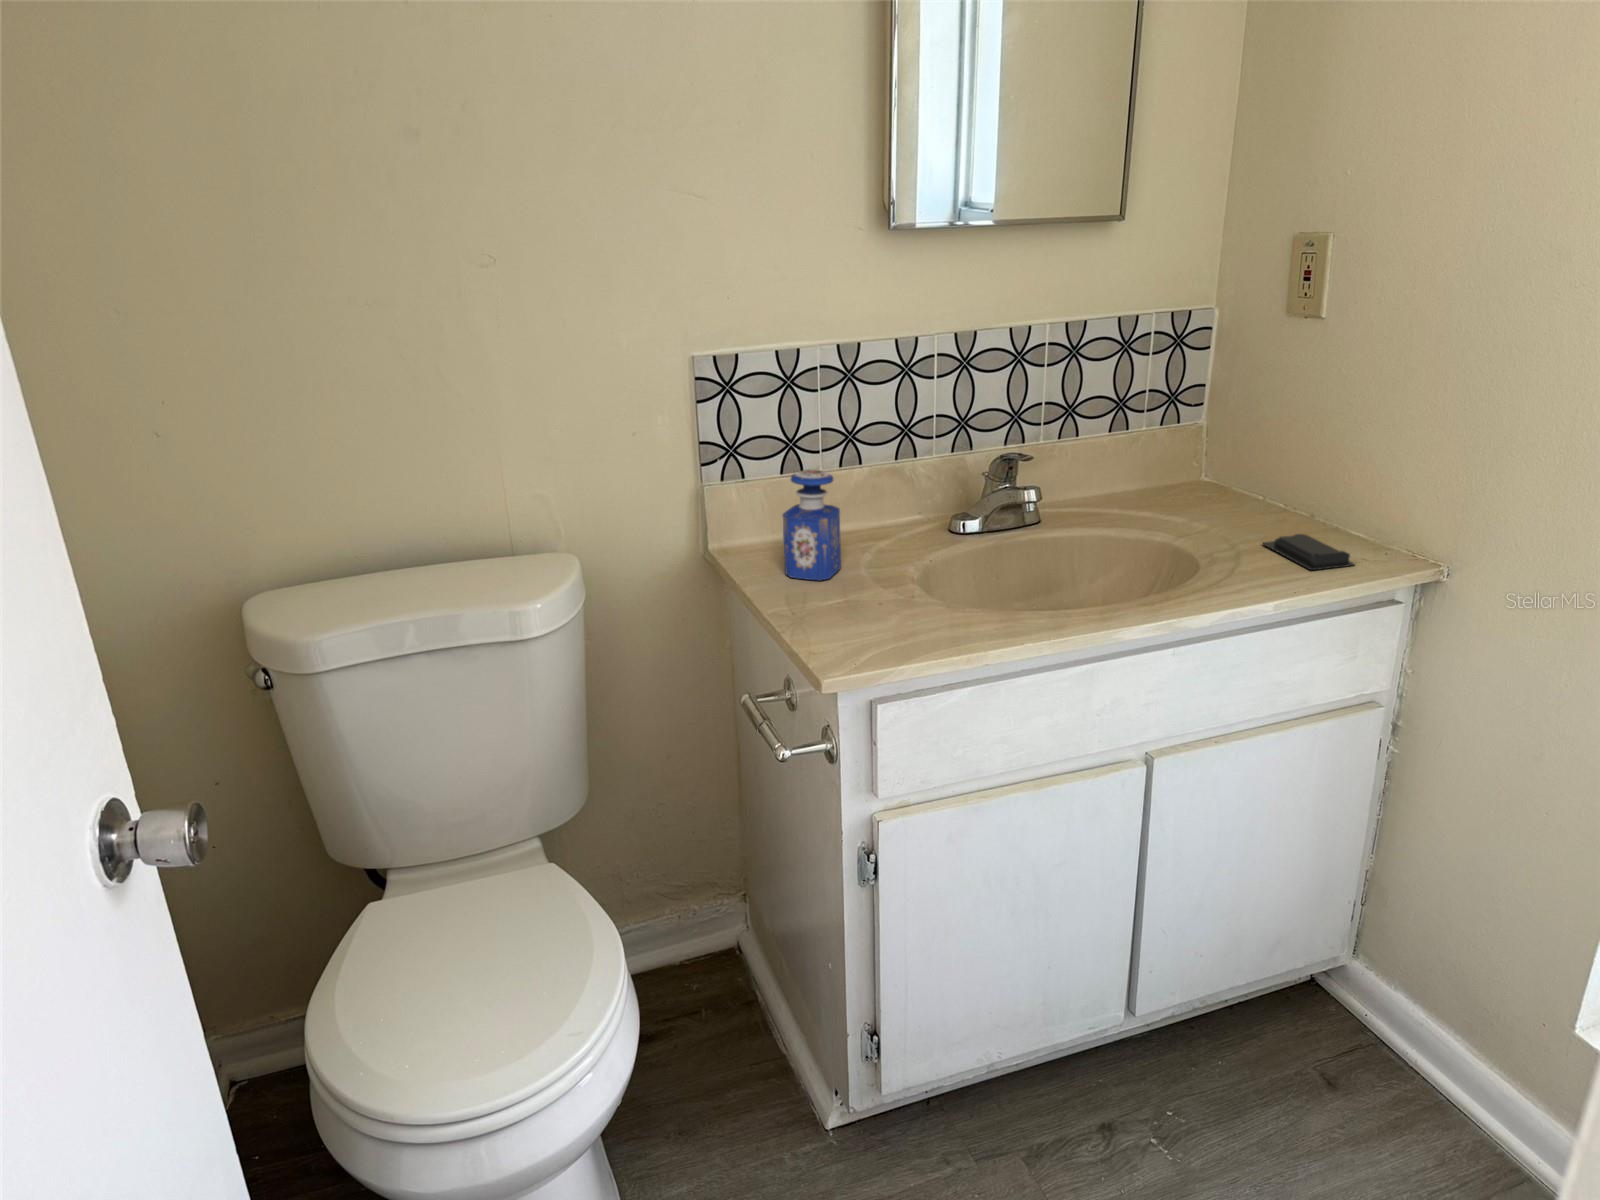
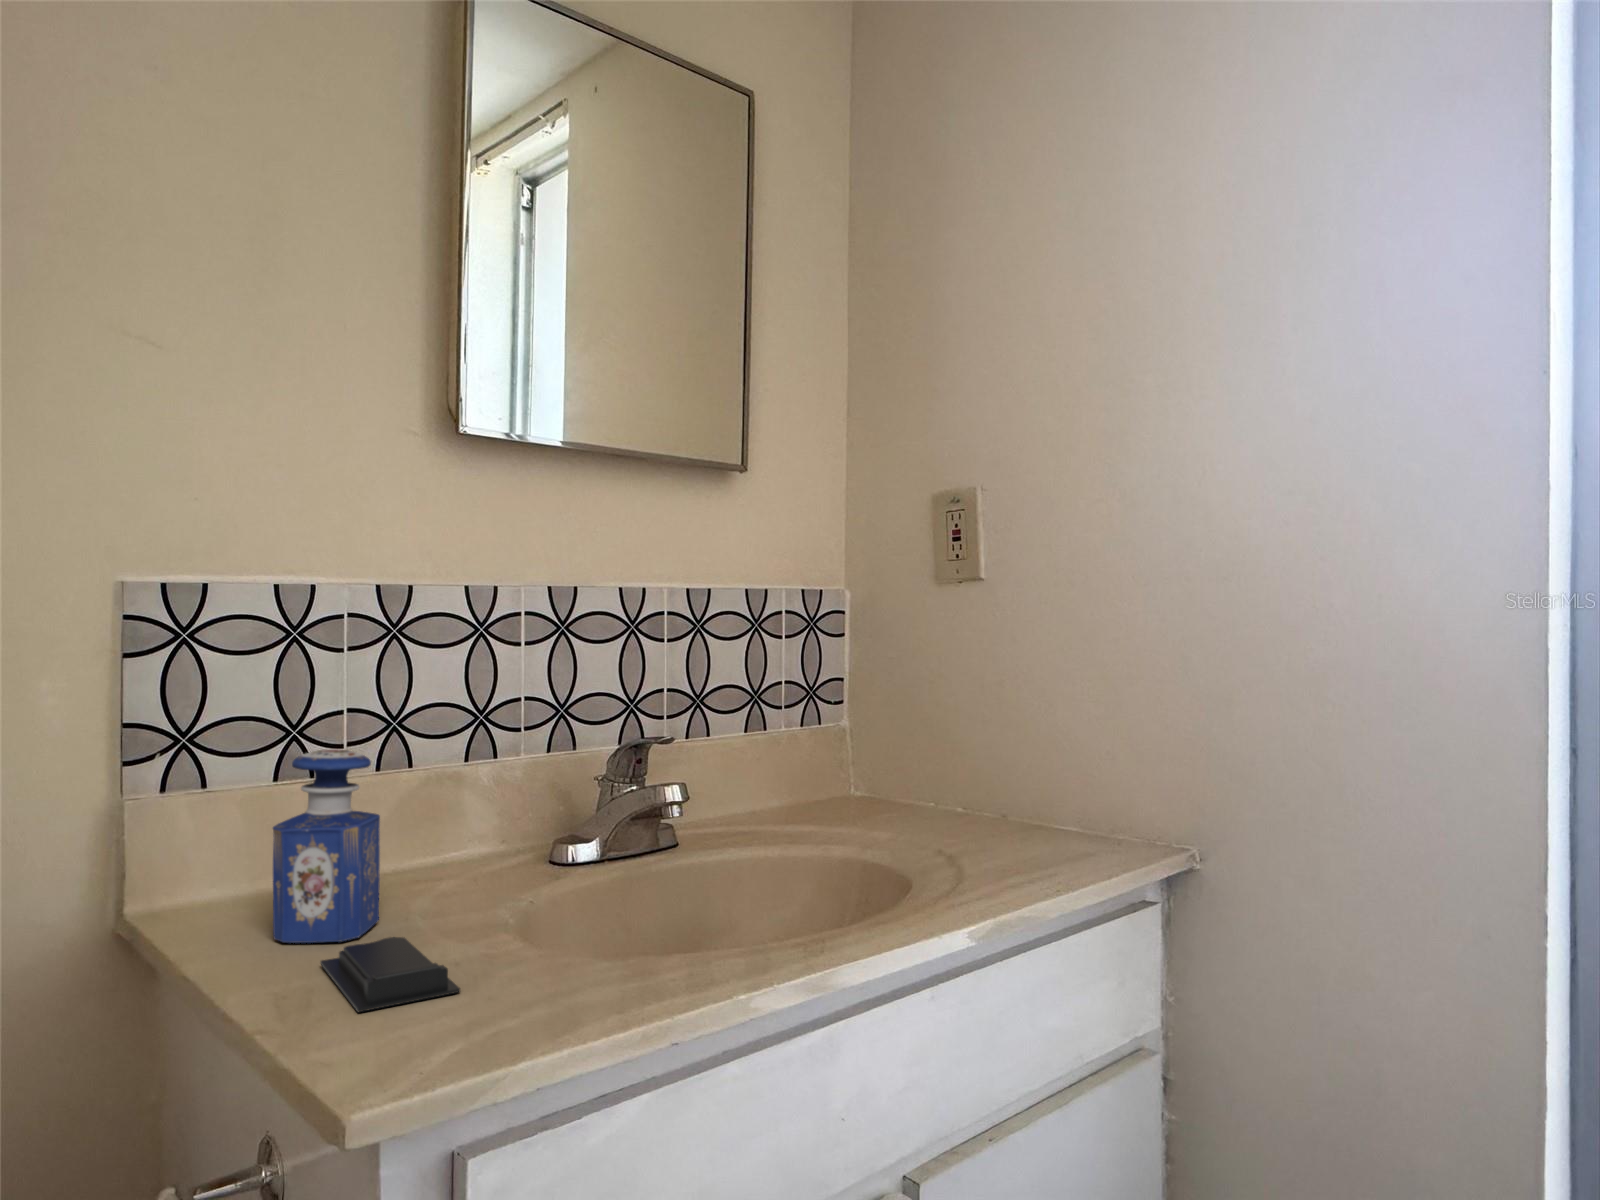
soap bar: present [1263,534,1355,570] -> present [320,937,460,1012]

